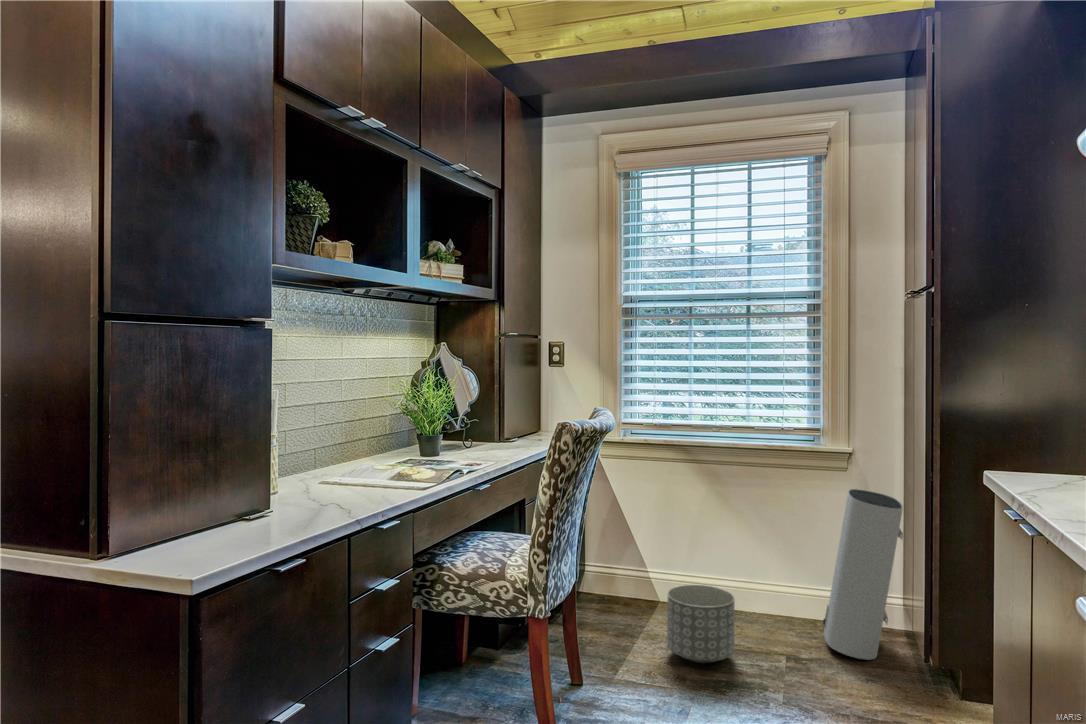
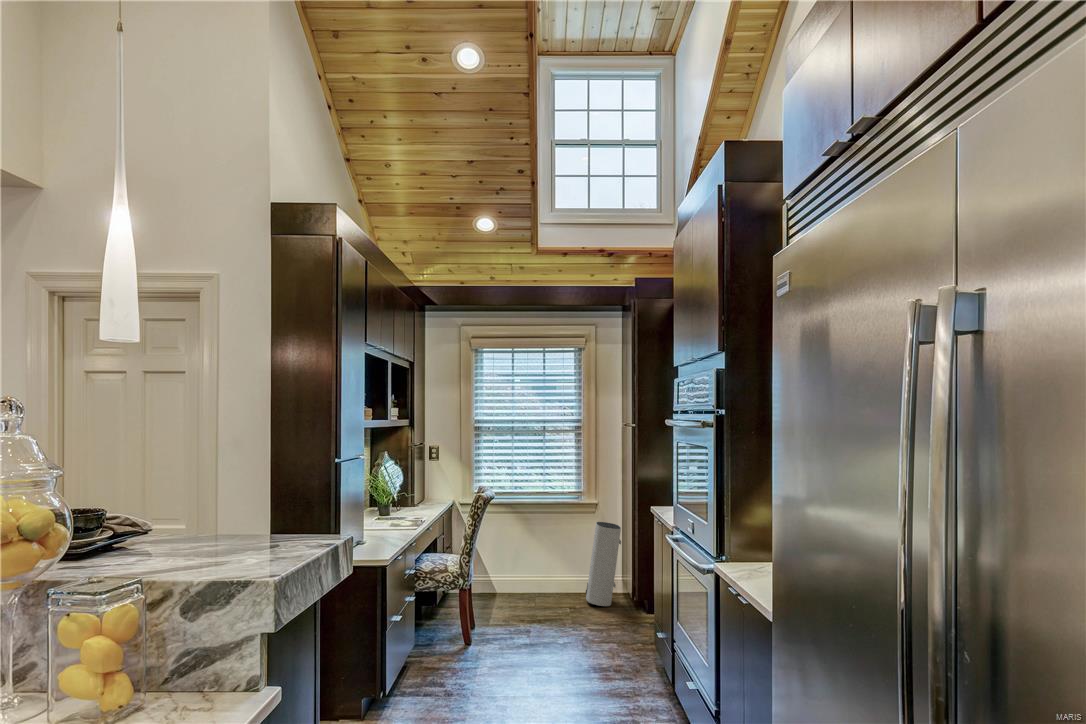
planter: present [667,585,735,663] -> none [511,577,545,616]

